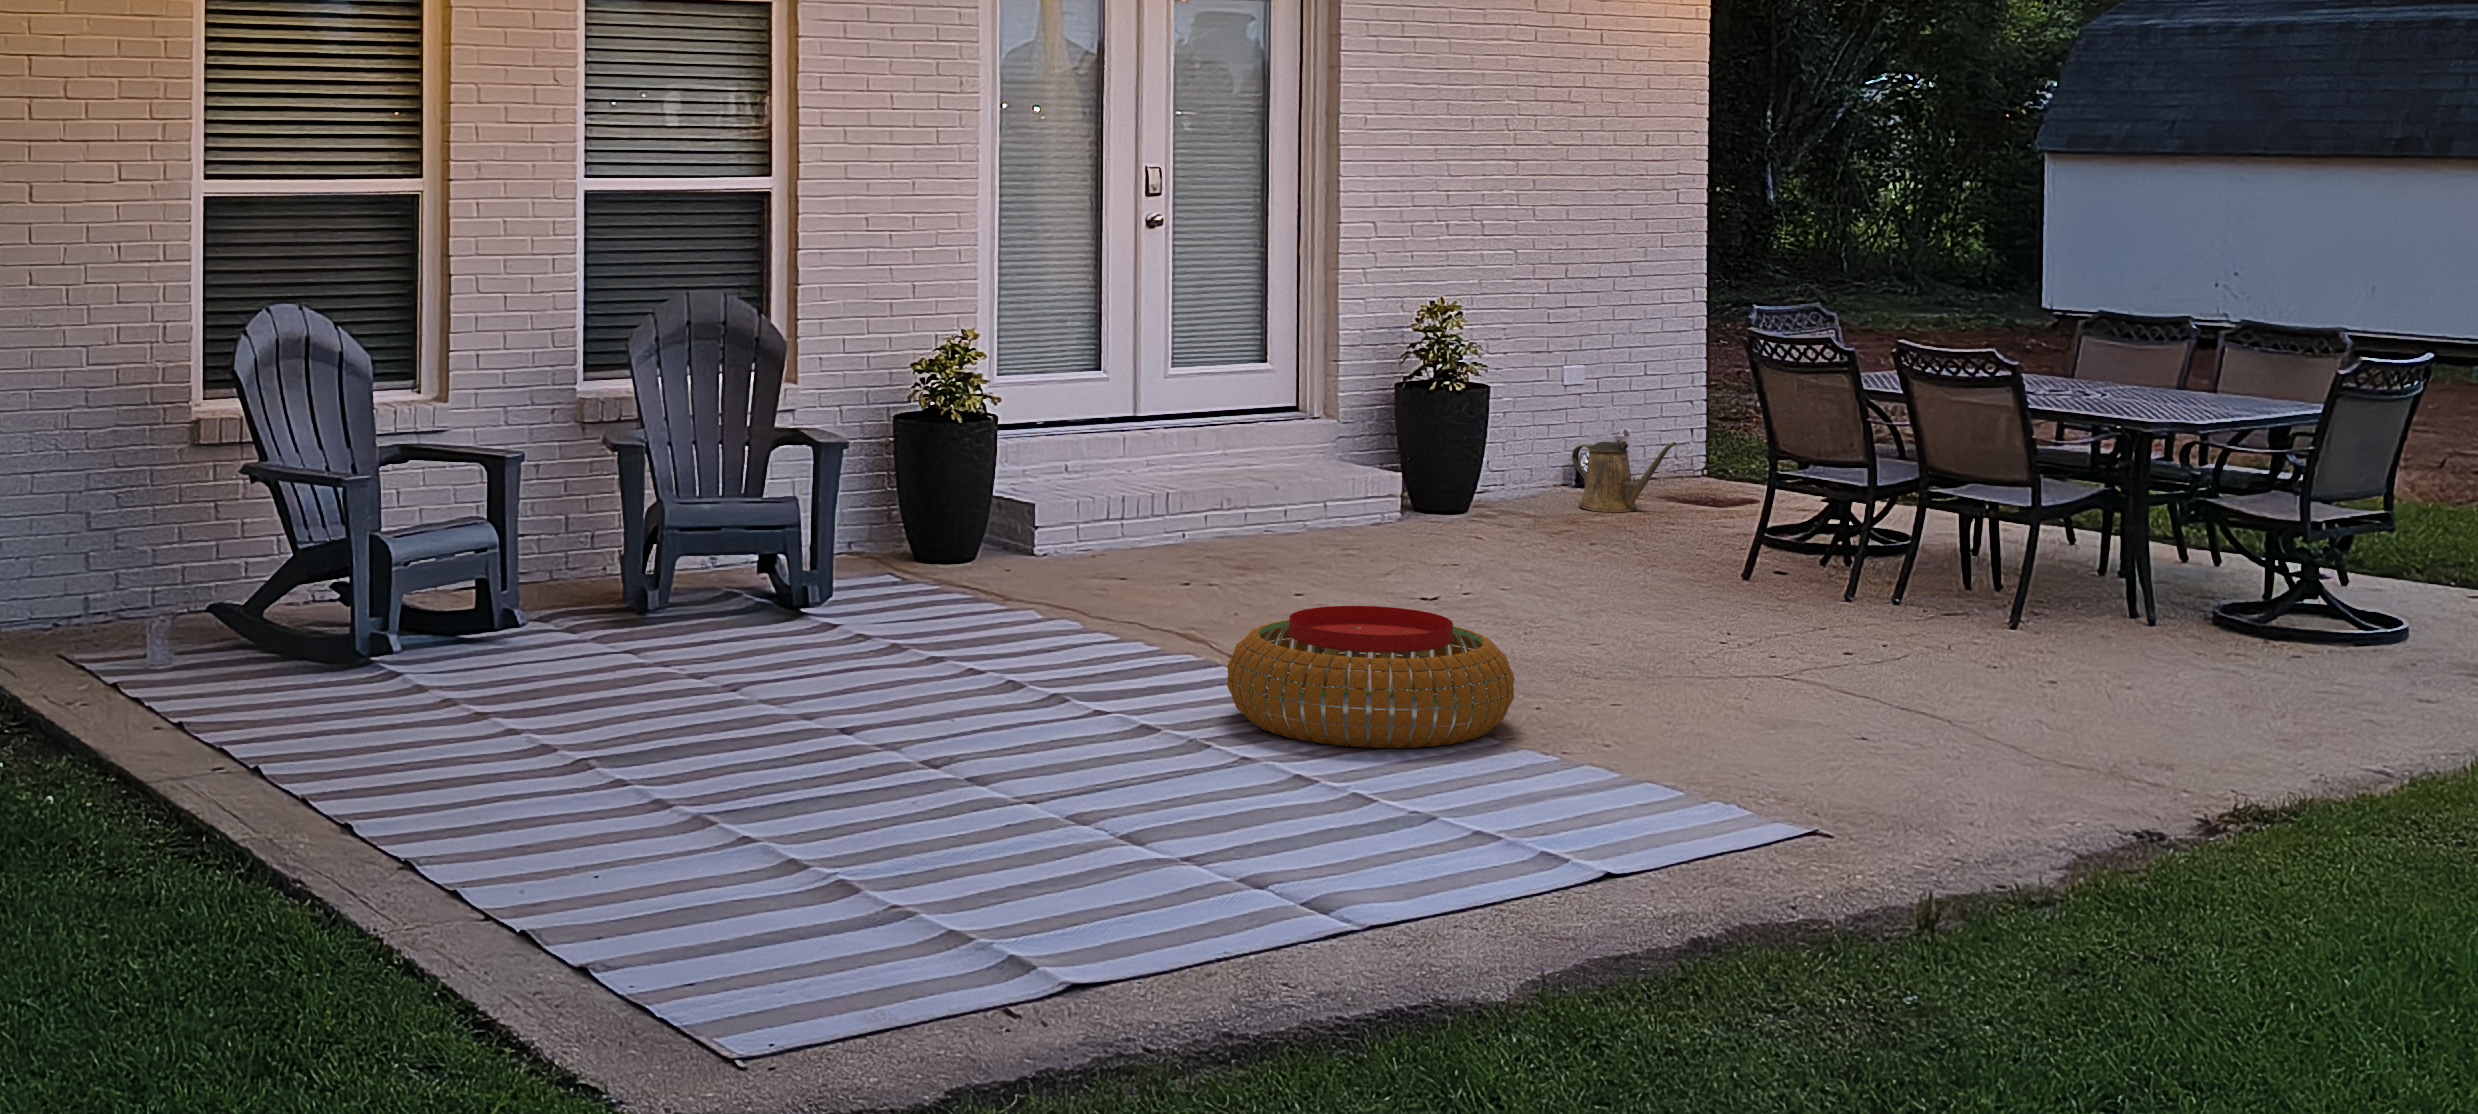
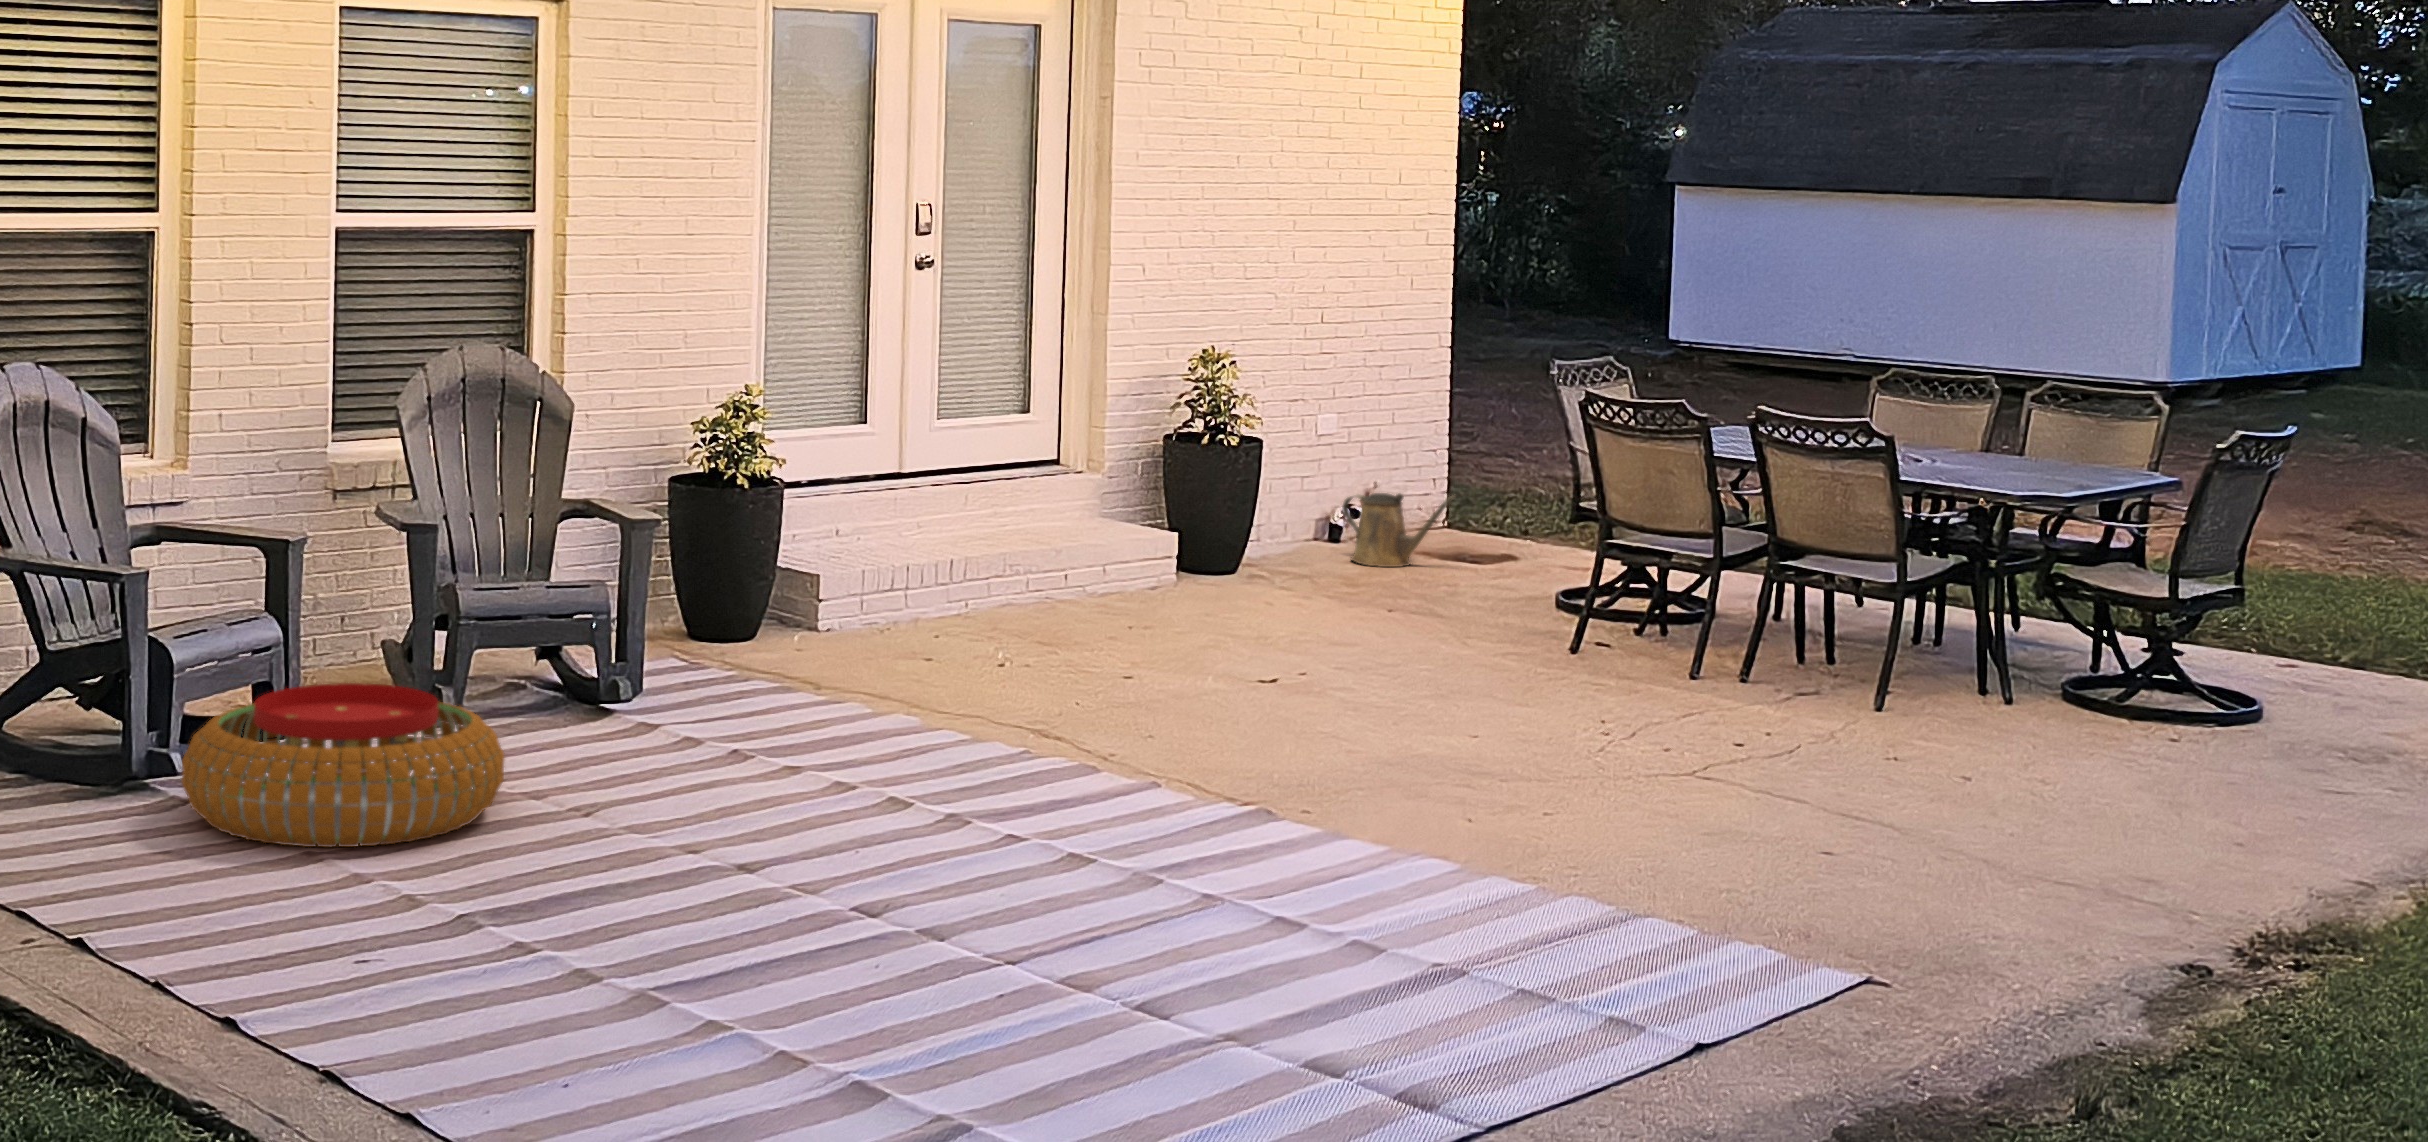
pouf: present [1227,606,1514,748] -> present [182,683,504,847]

